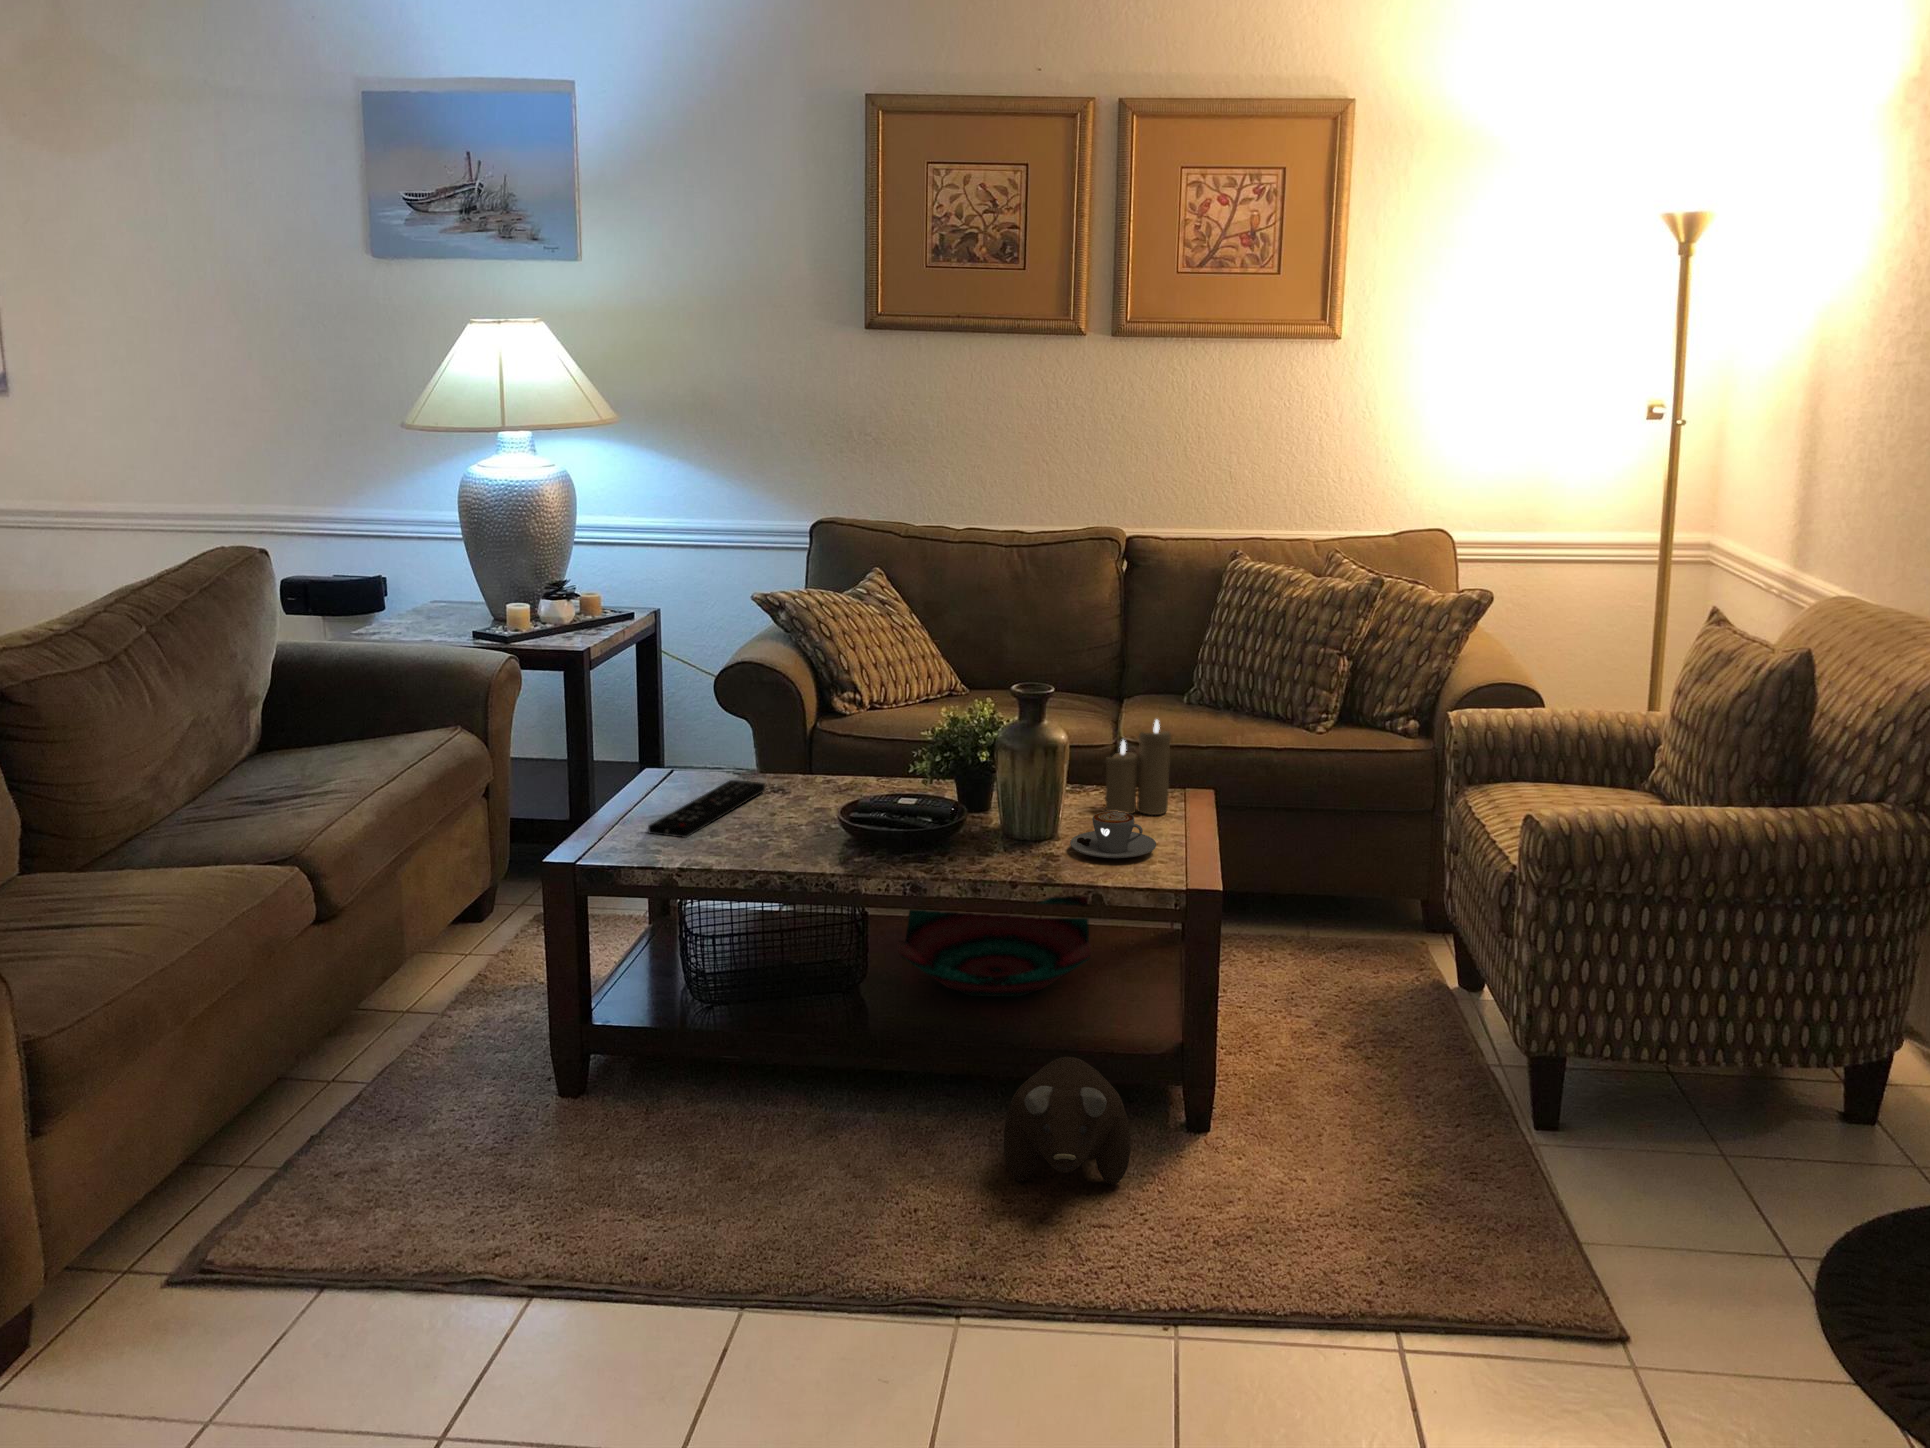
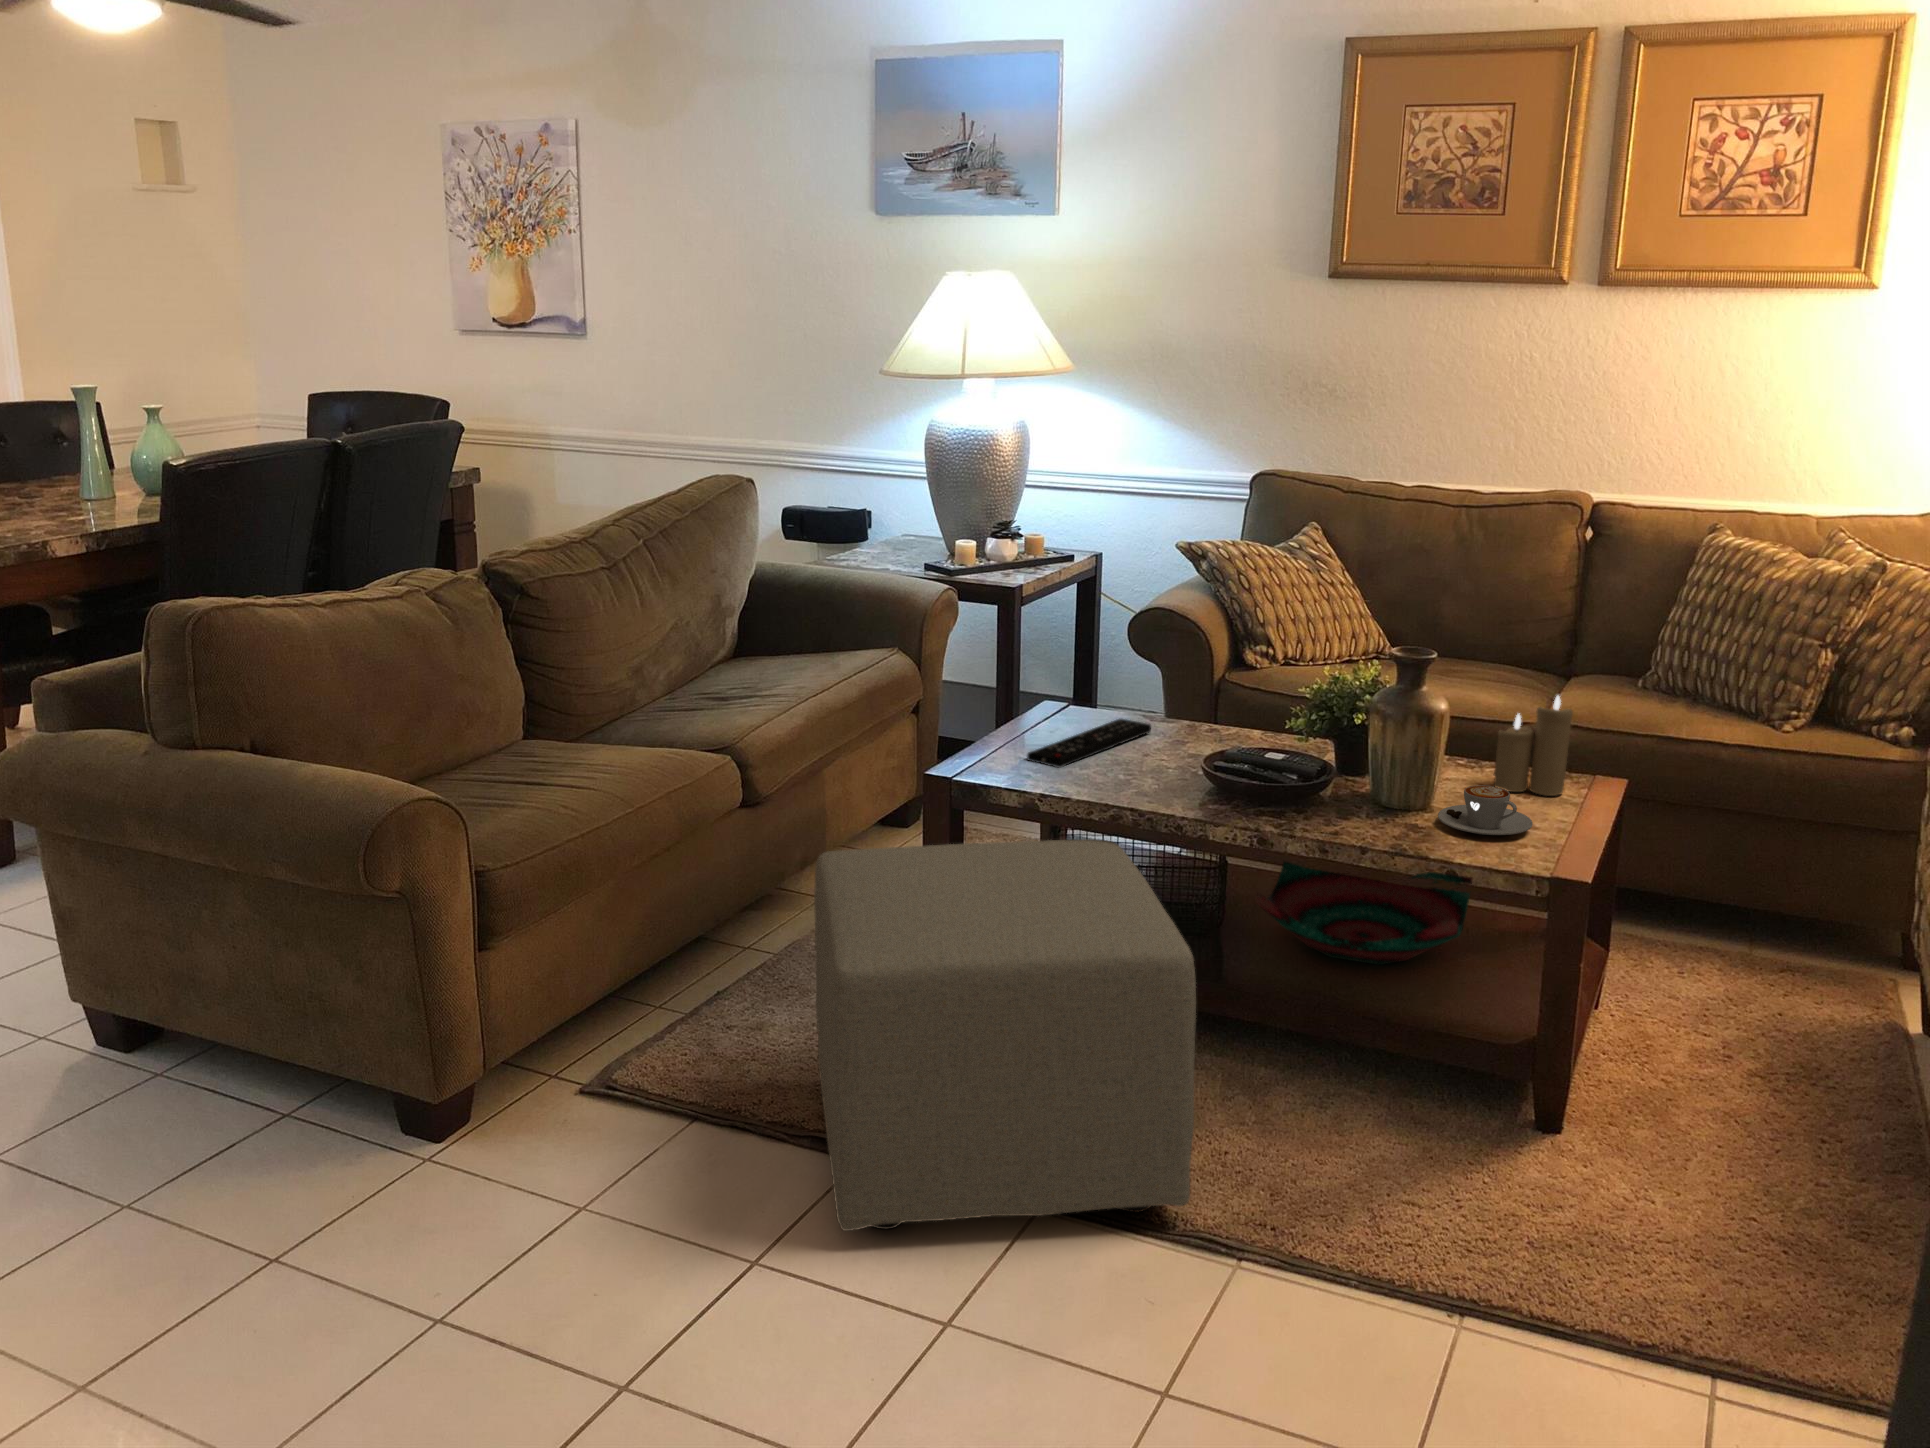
ottoman: none [450,908,901,1375] -> present [814,839,1196,1231]
plush toy: present [1004,1057,1131,1185] -> none [1325,1029,1458,1167]

